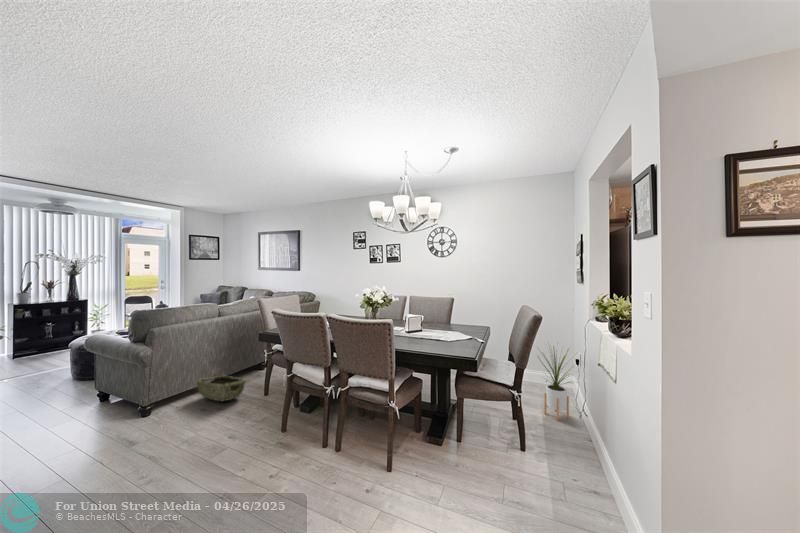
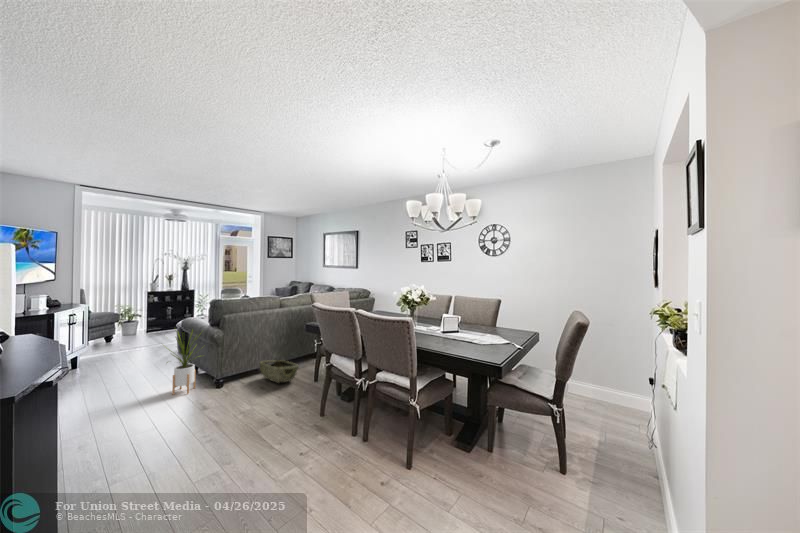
house plant: present [538,346,571,420] -> present [168,331,197,394]

